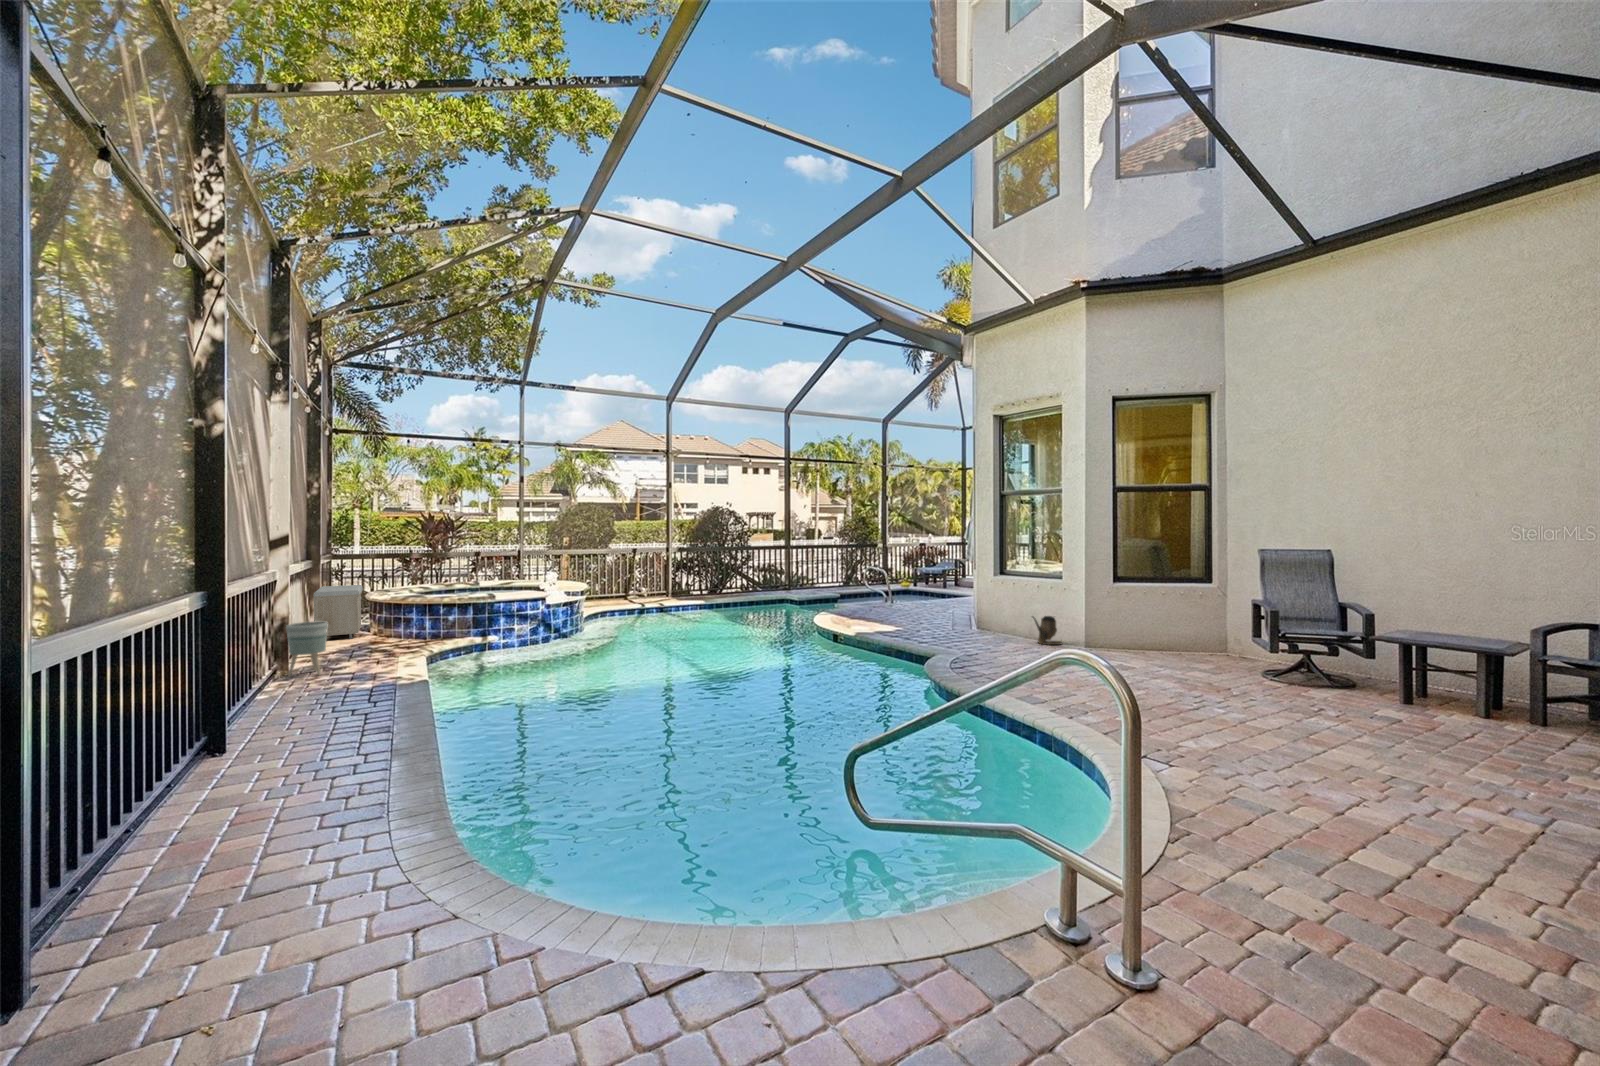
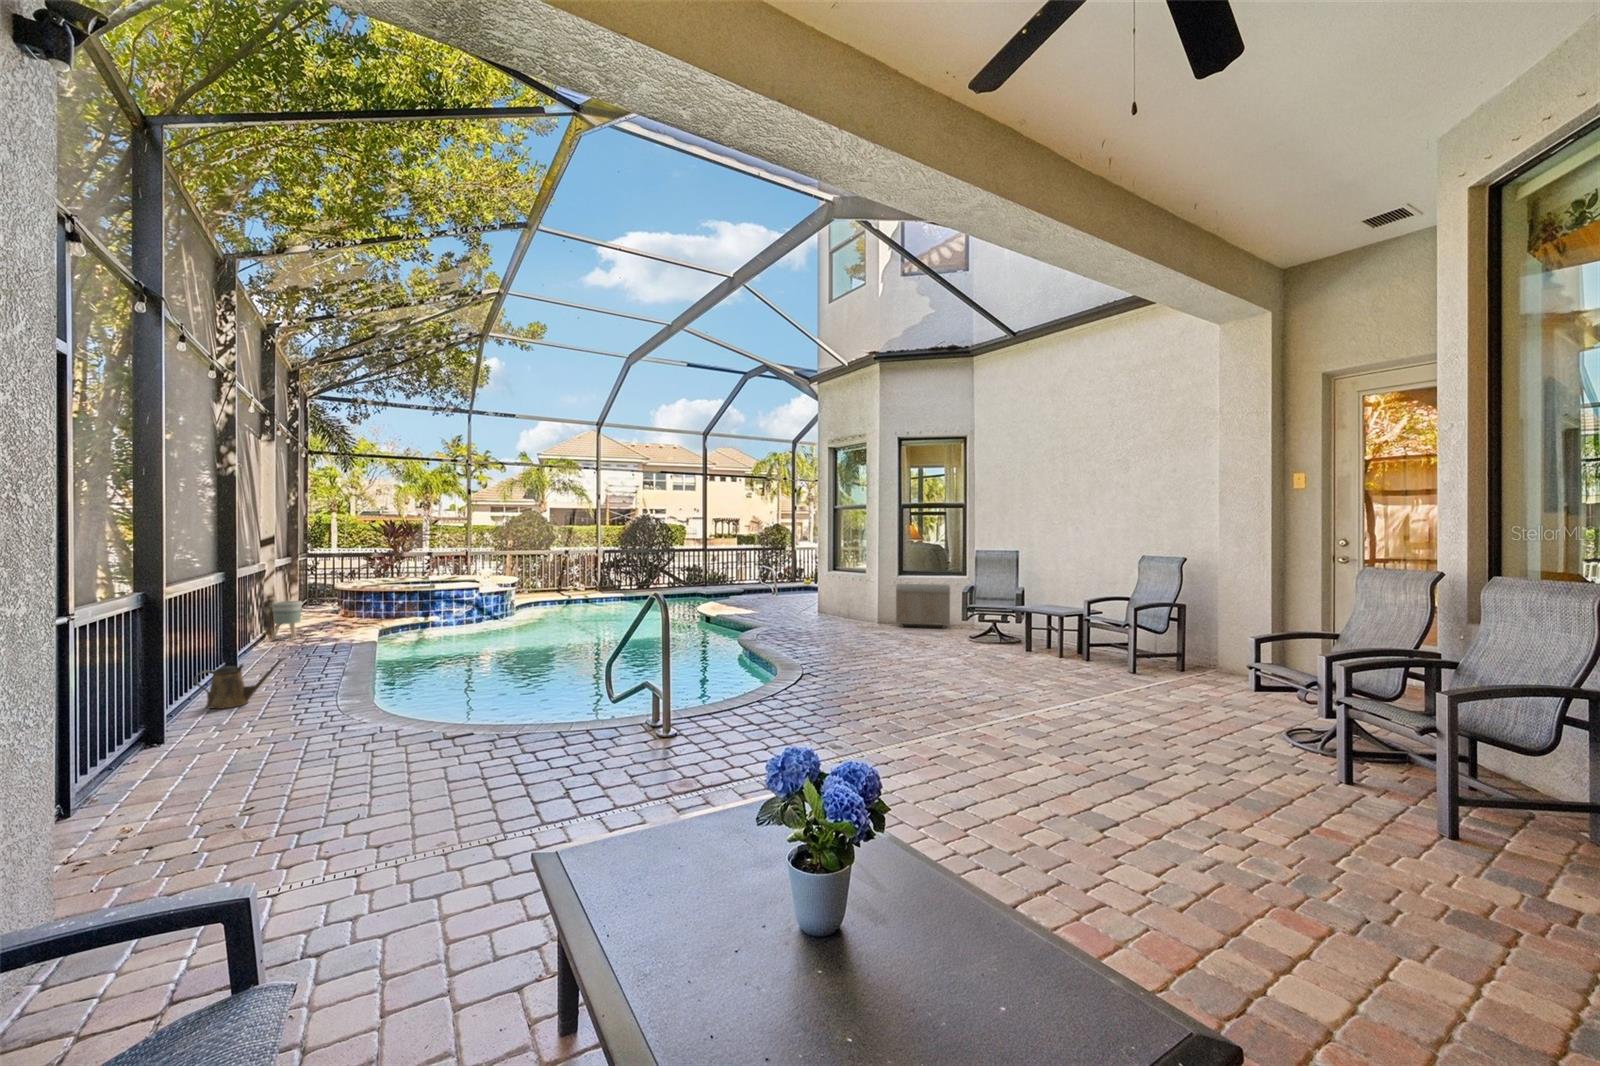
storage bench: present [314,585,363,639] -> present [896,584,950,629]
watering can: present [1032,616,1062,645] -> present [194,658,285,709]

